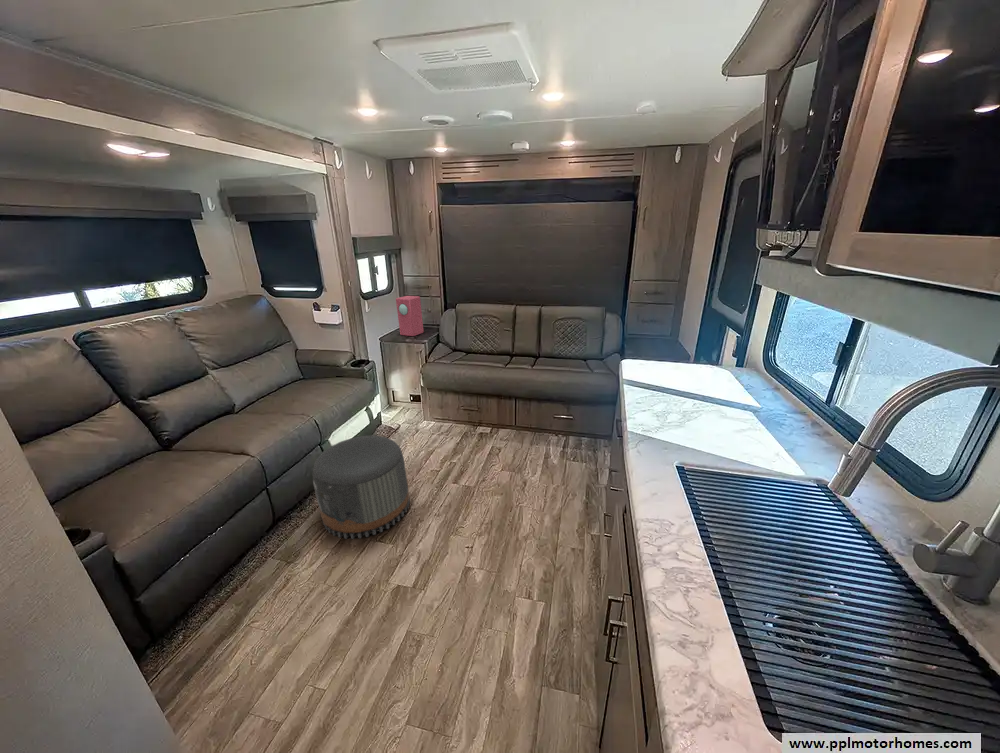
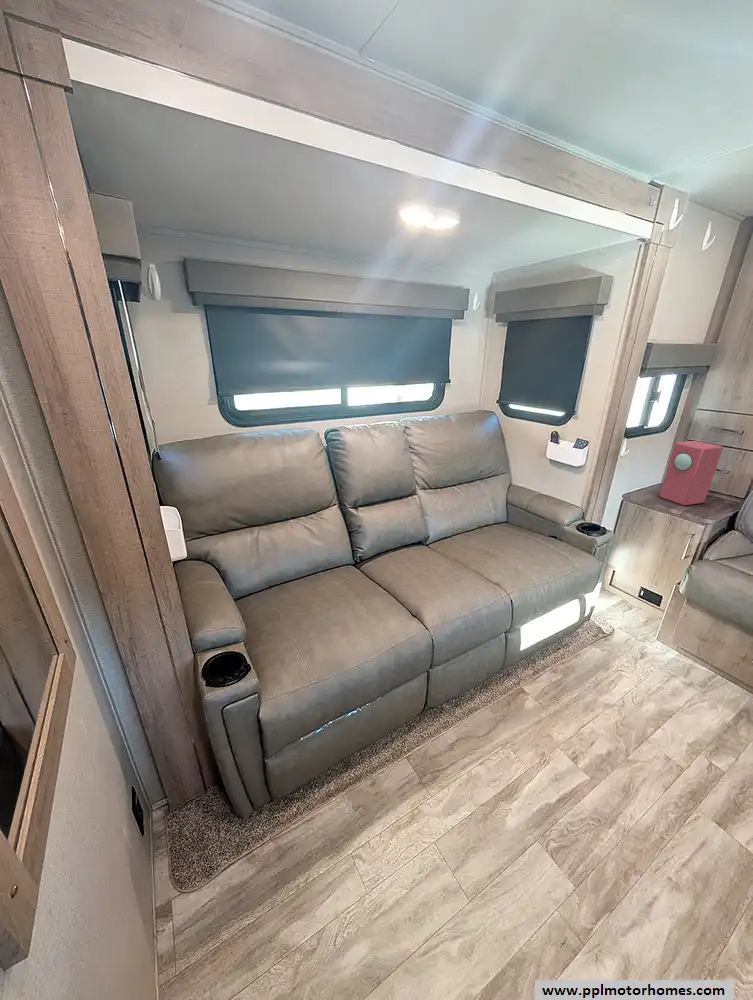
pouf: present [312,436,410,539] -> none [476,652,642,853]

